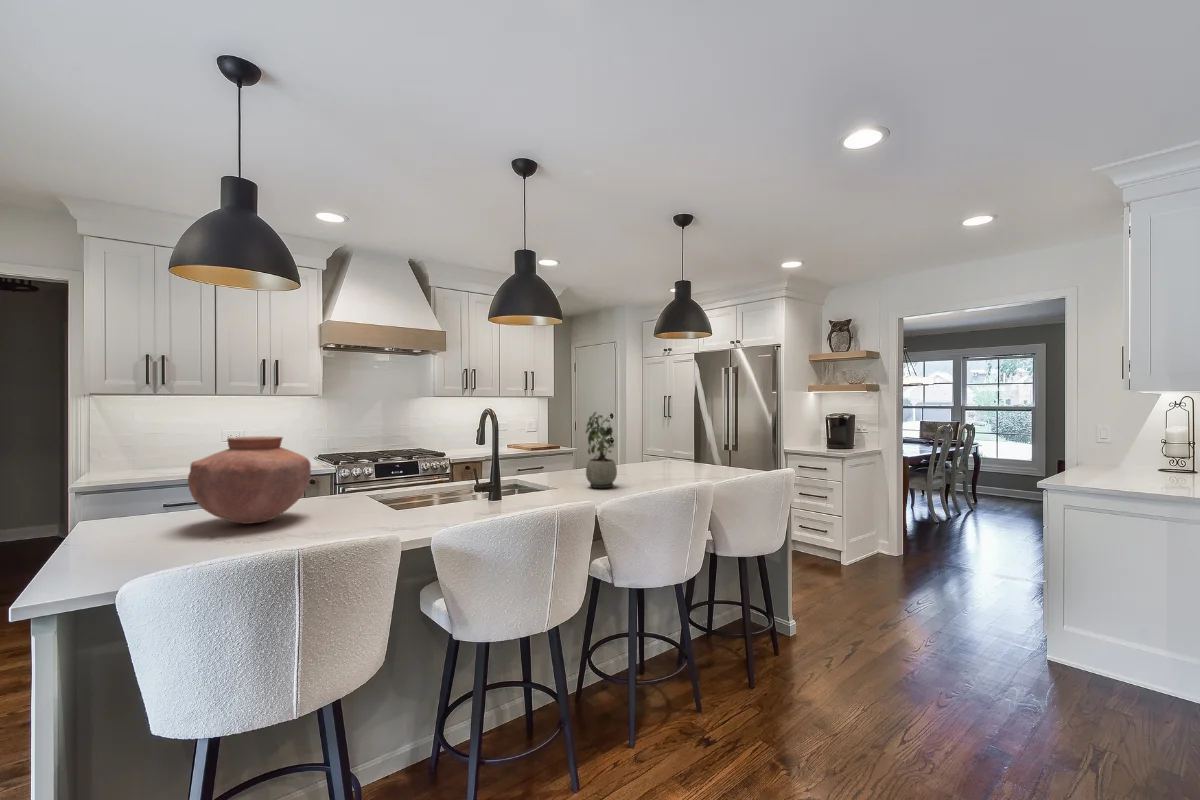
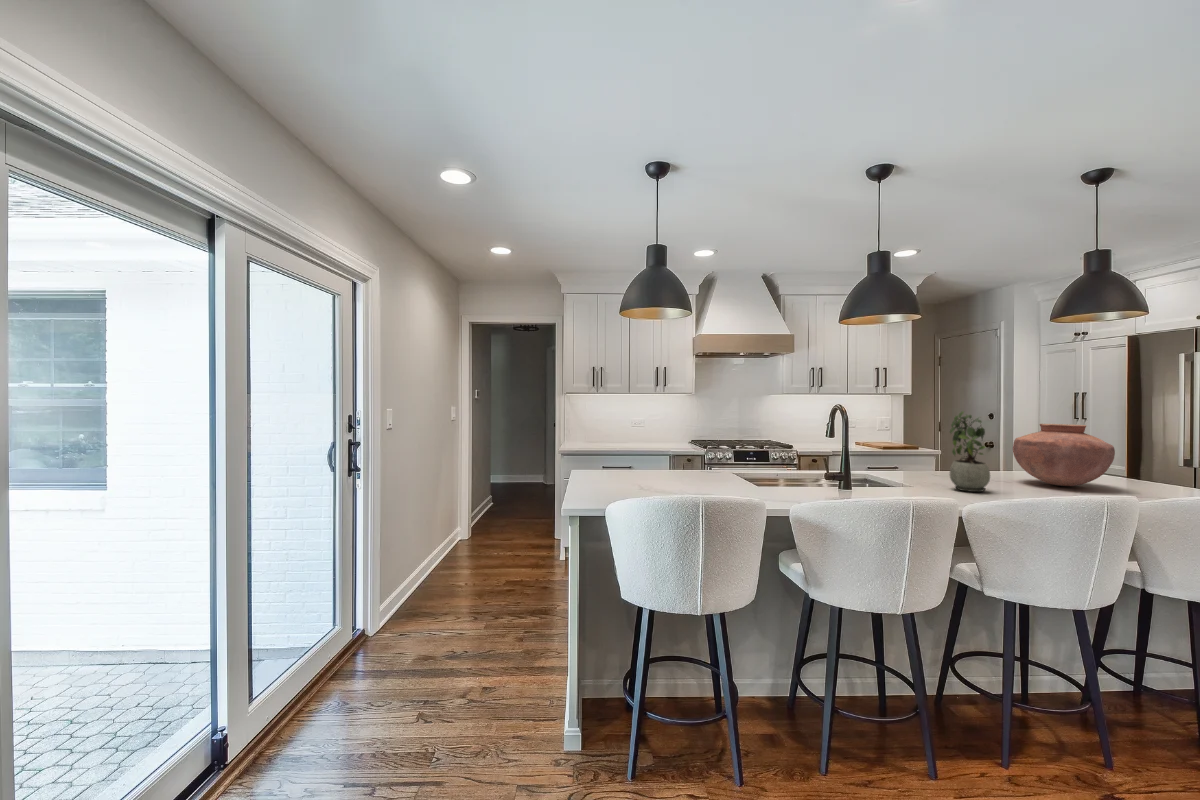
vase: present [188,436,311,524] -> present [1013,424,1115,486]

